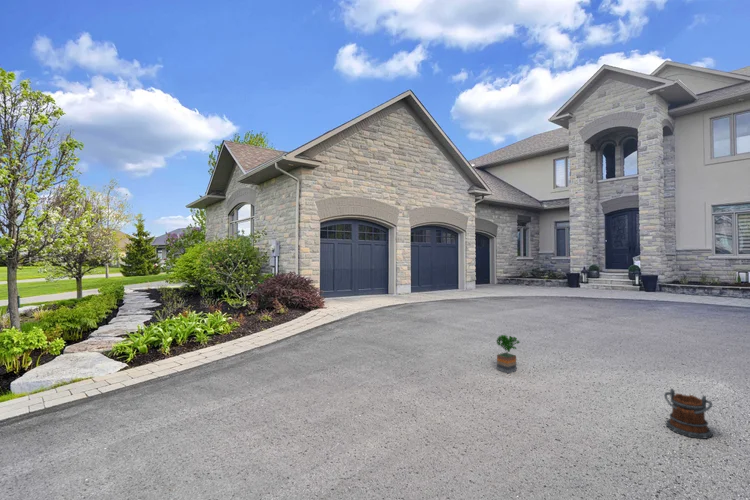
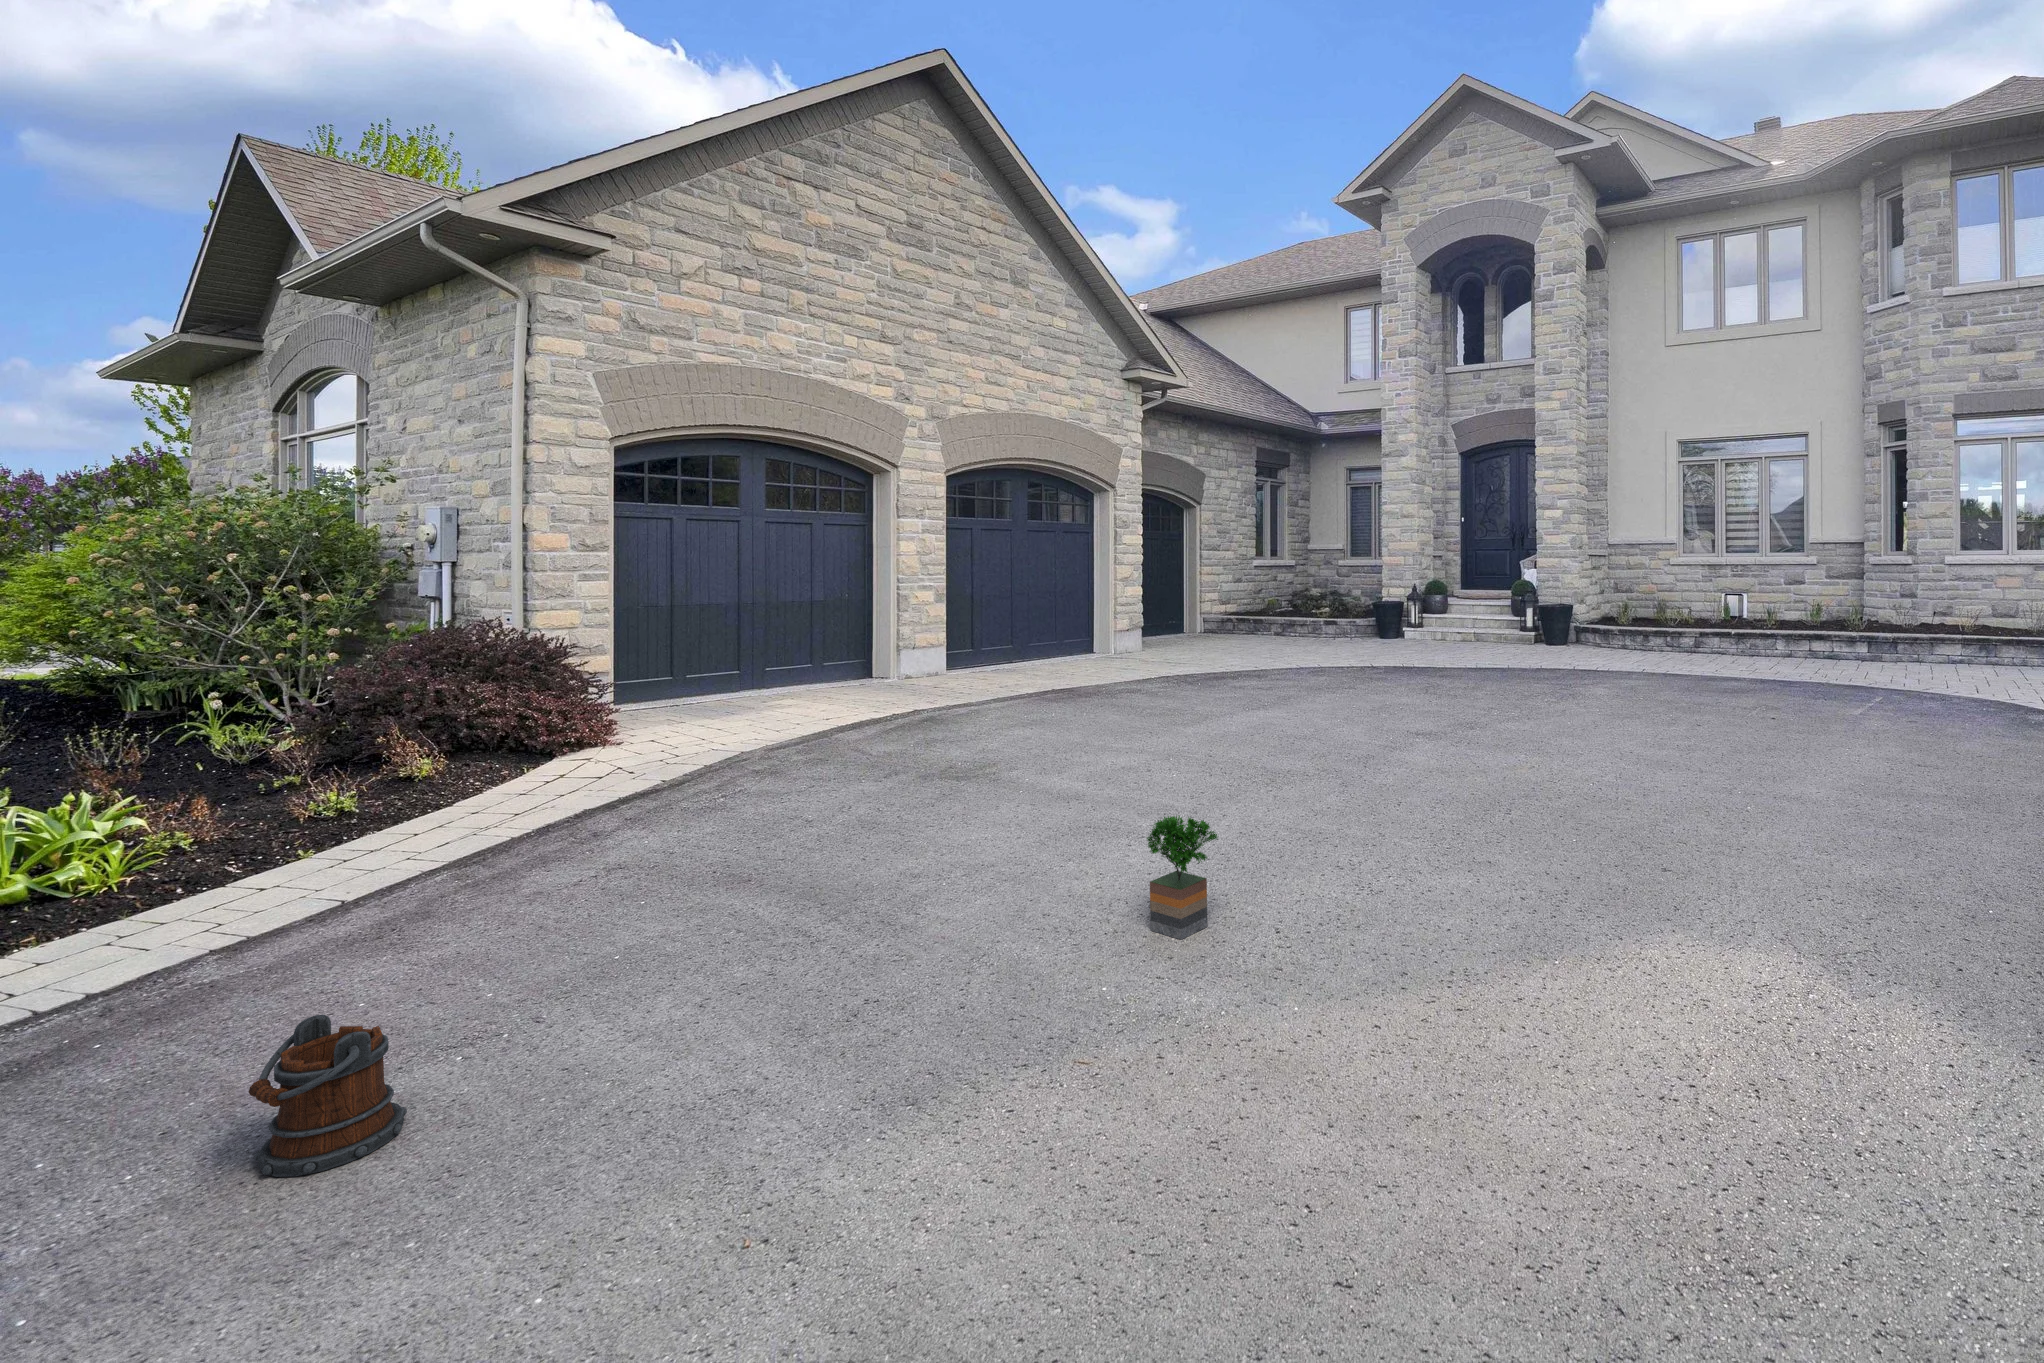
bucket: present [664,389,713,439] -> present [249,1015,407,1177]

